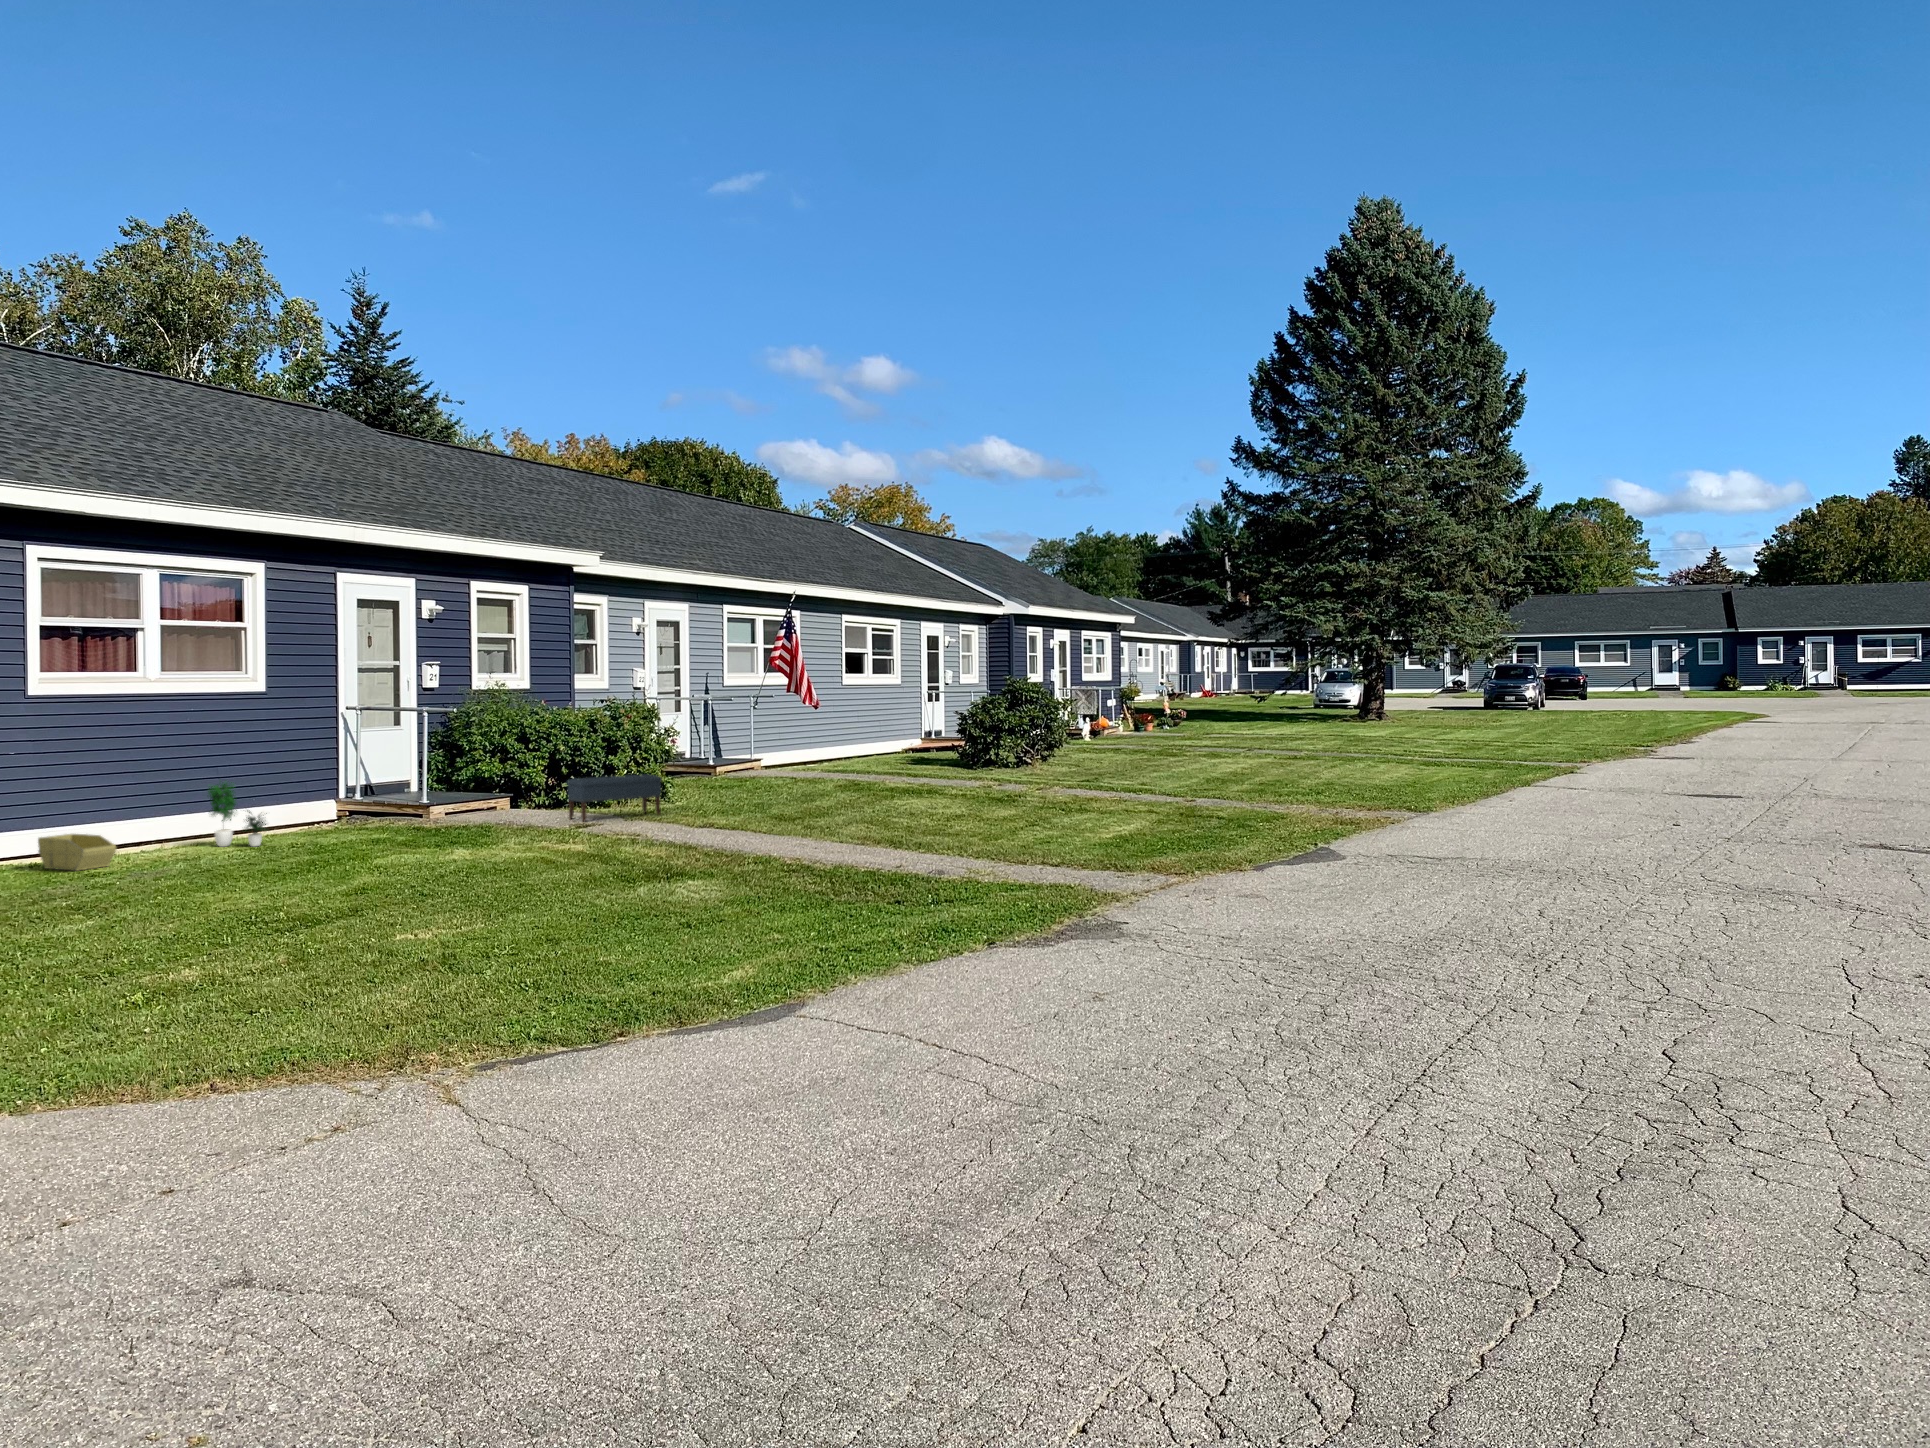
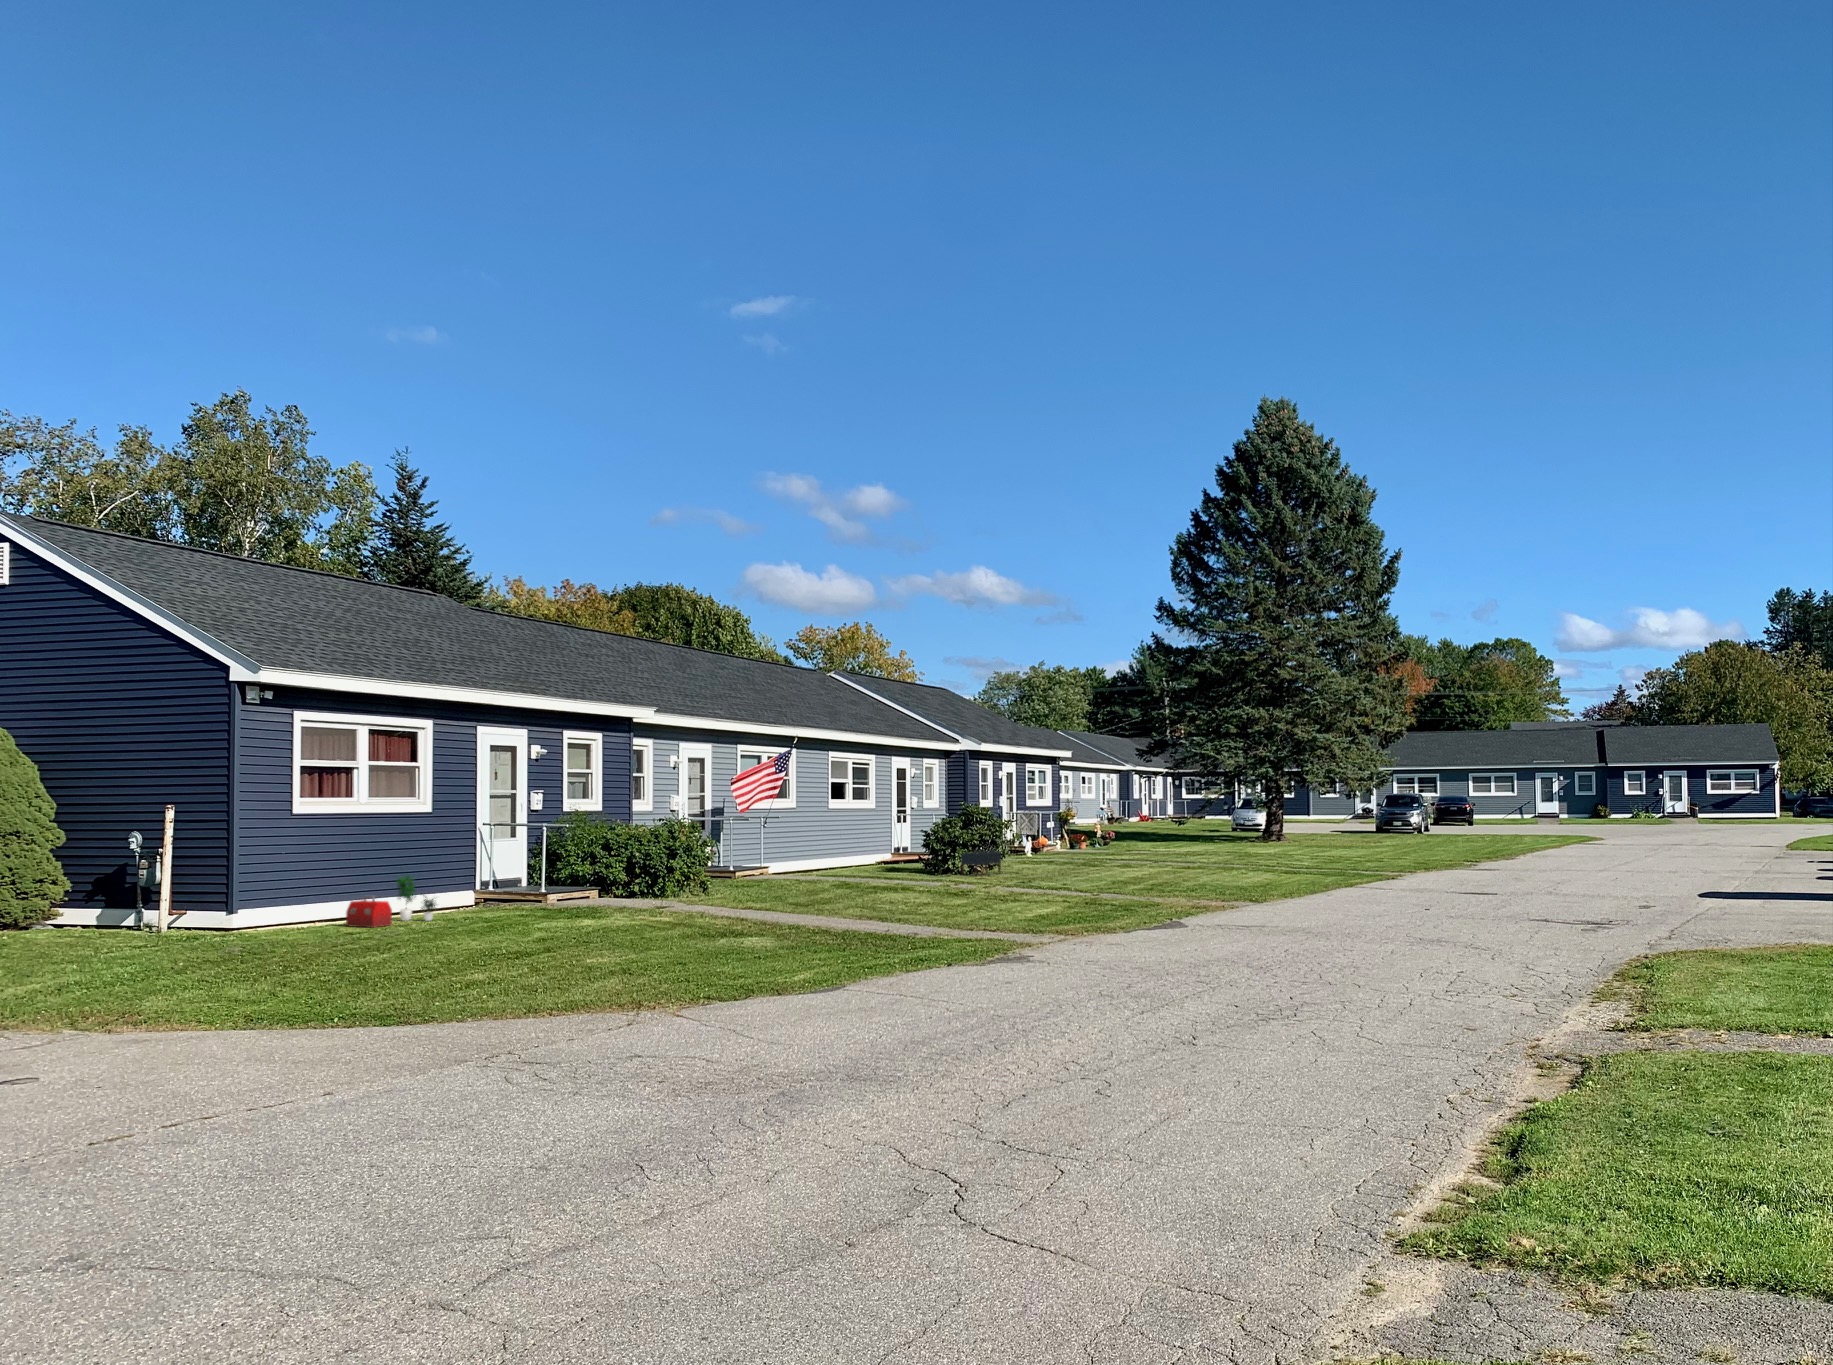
bench: present [566,774,662,822] -> present [961,851,1001,875]
toolbox: none [128,813,194,859] -> present [346,896,392,928]
storage bin: present [38,834,117,871] -> none [294,909,348,933]

